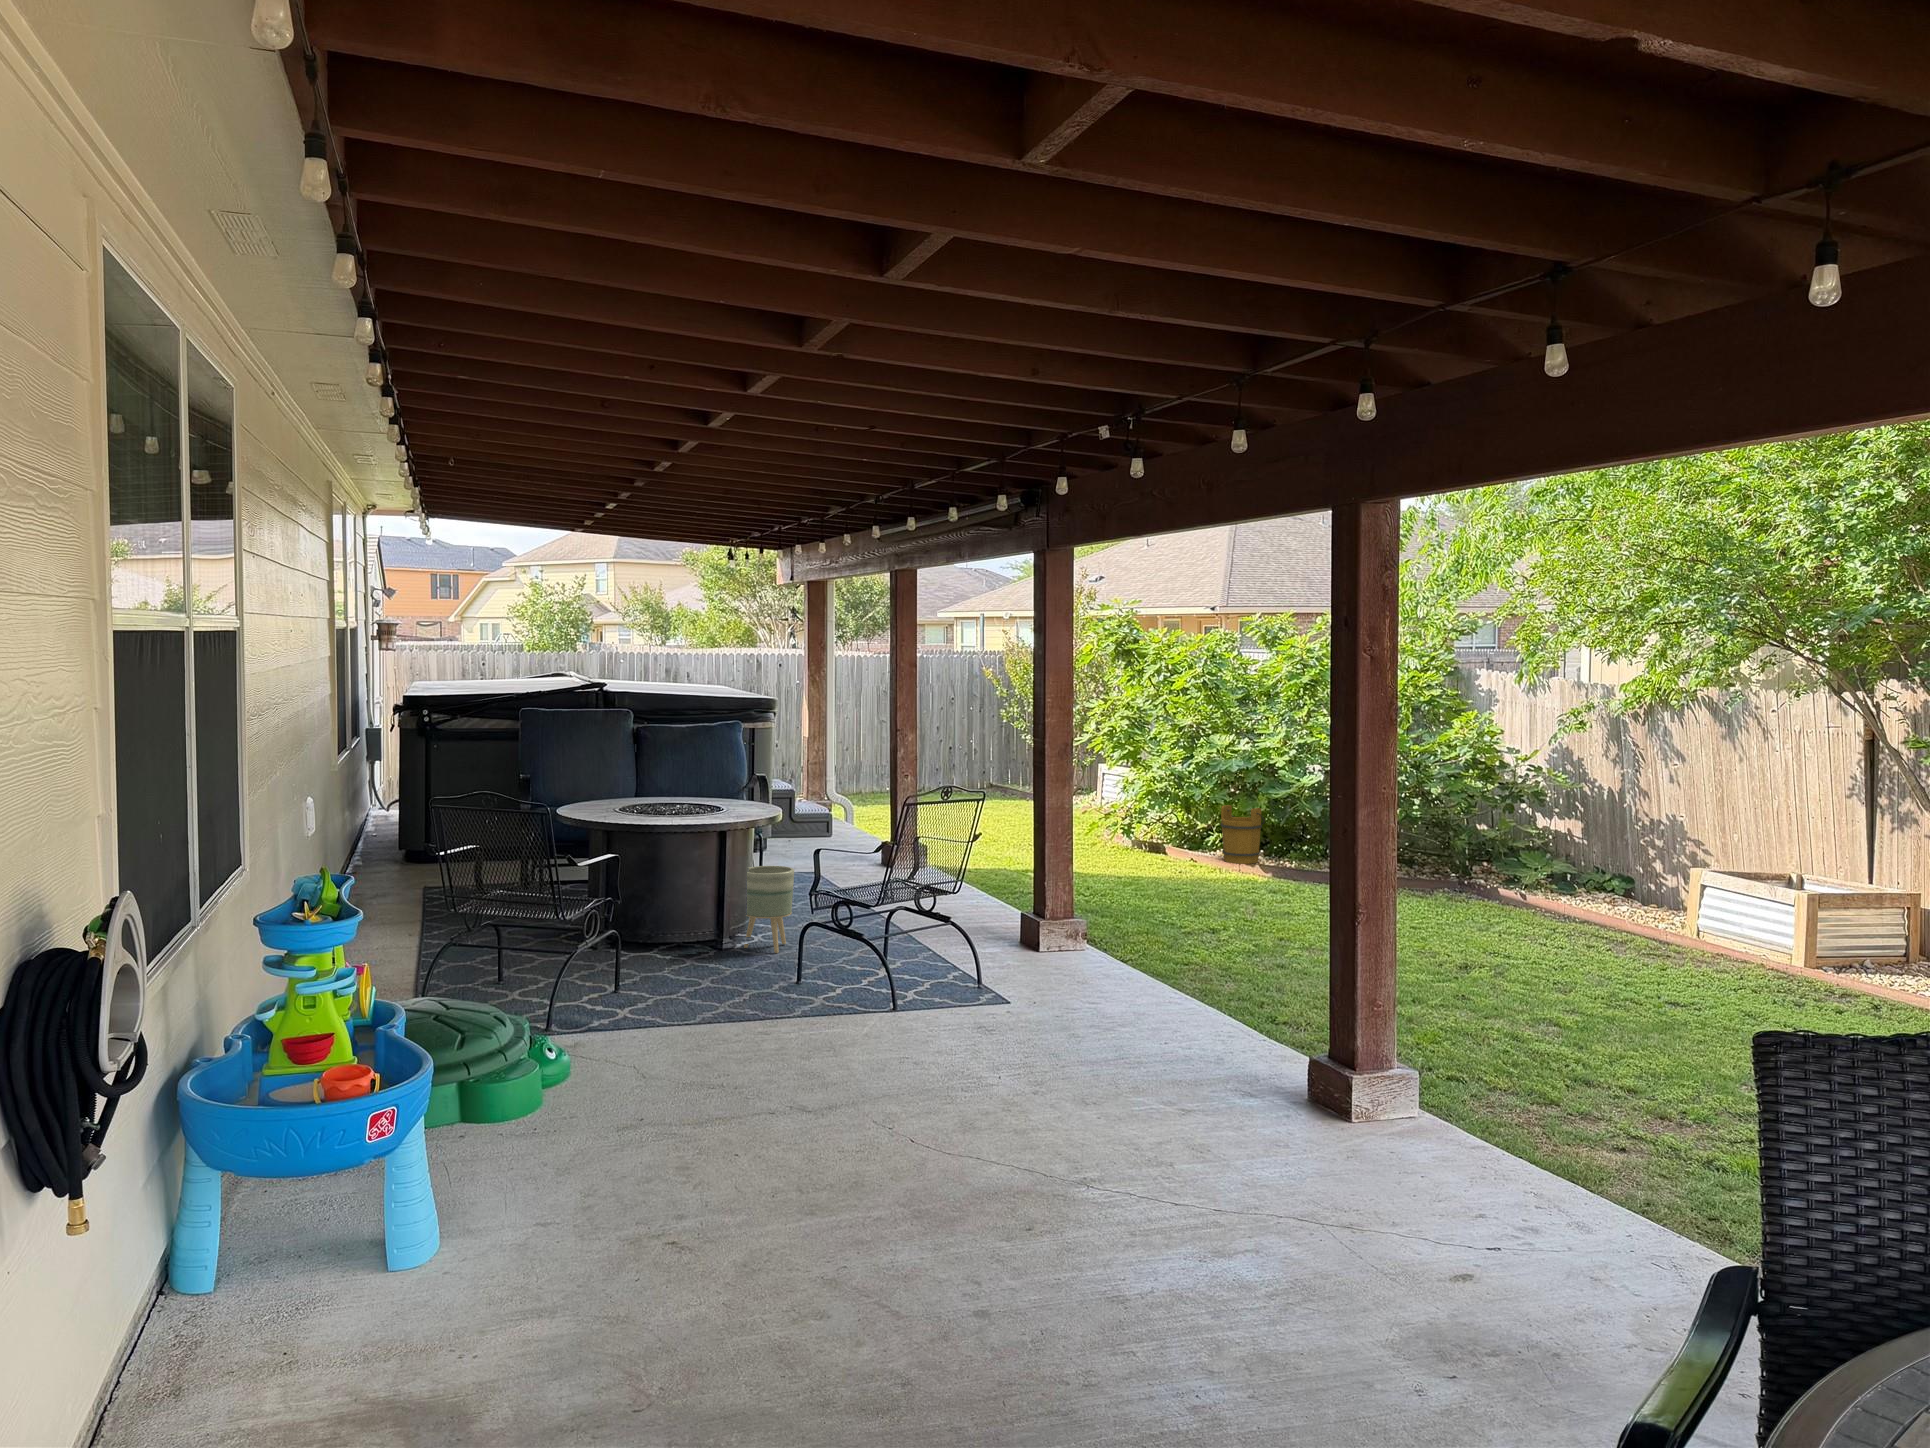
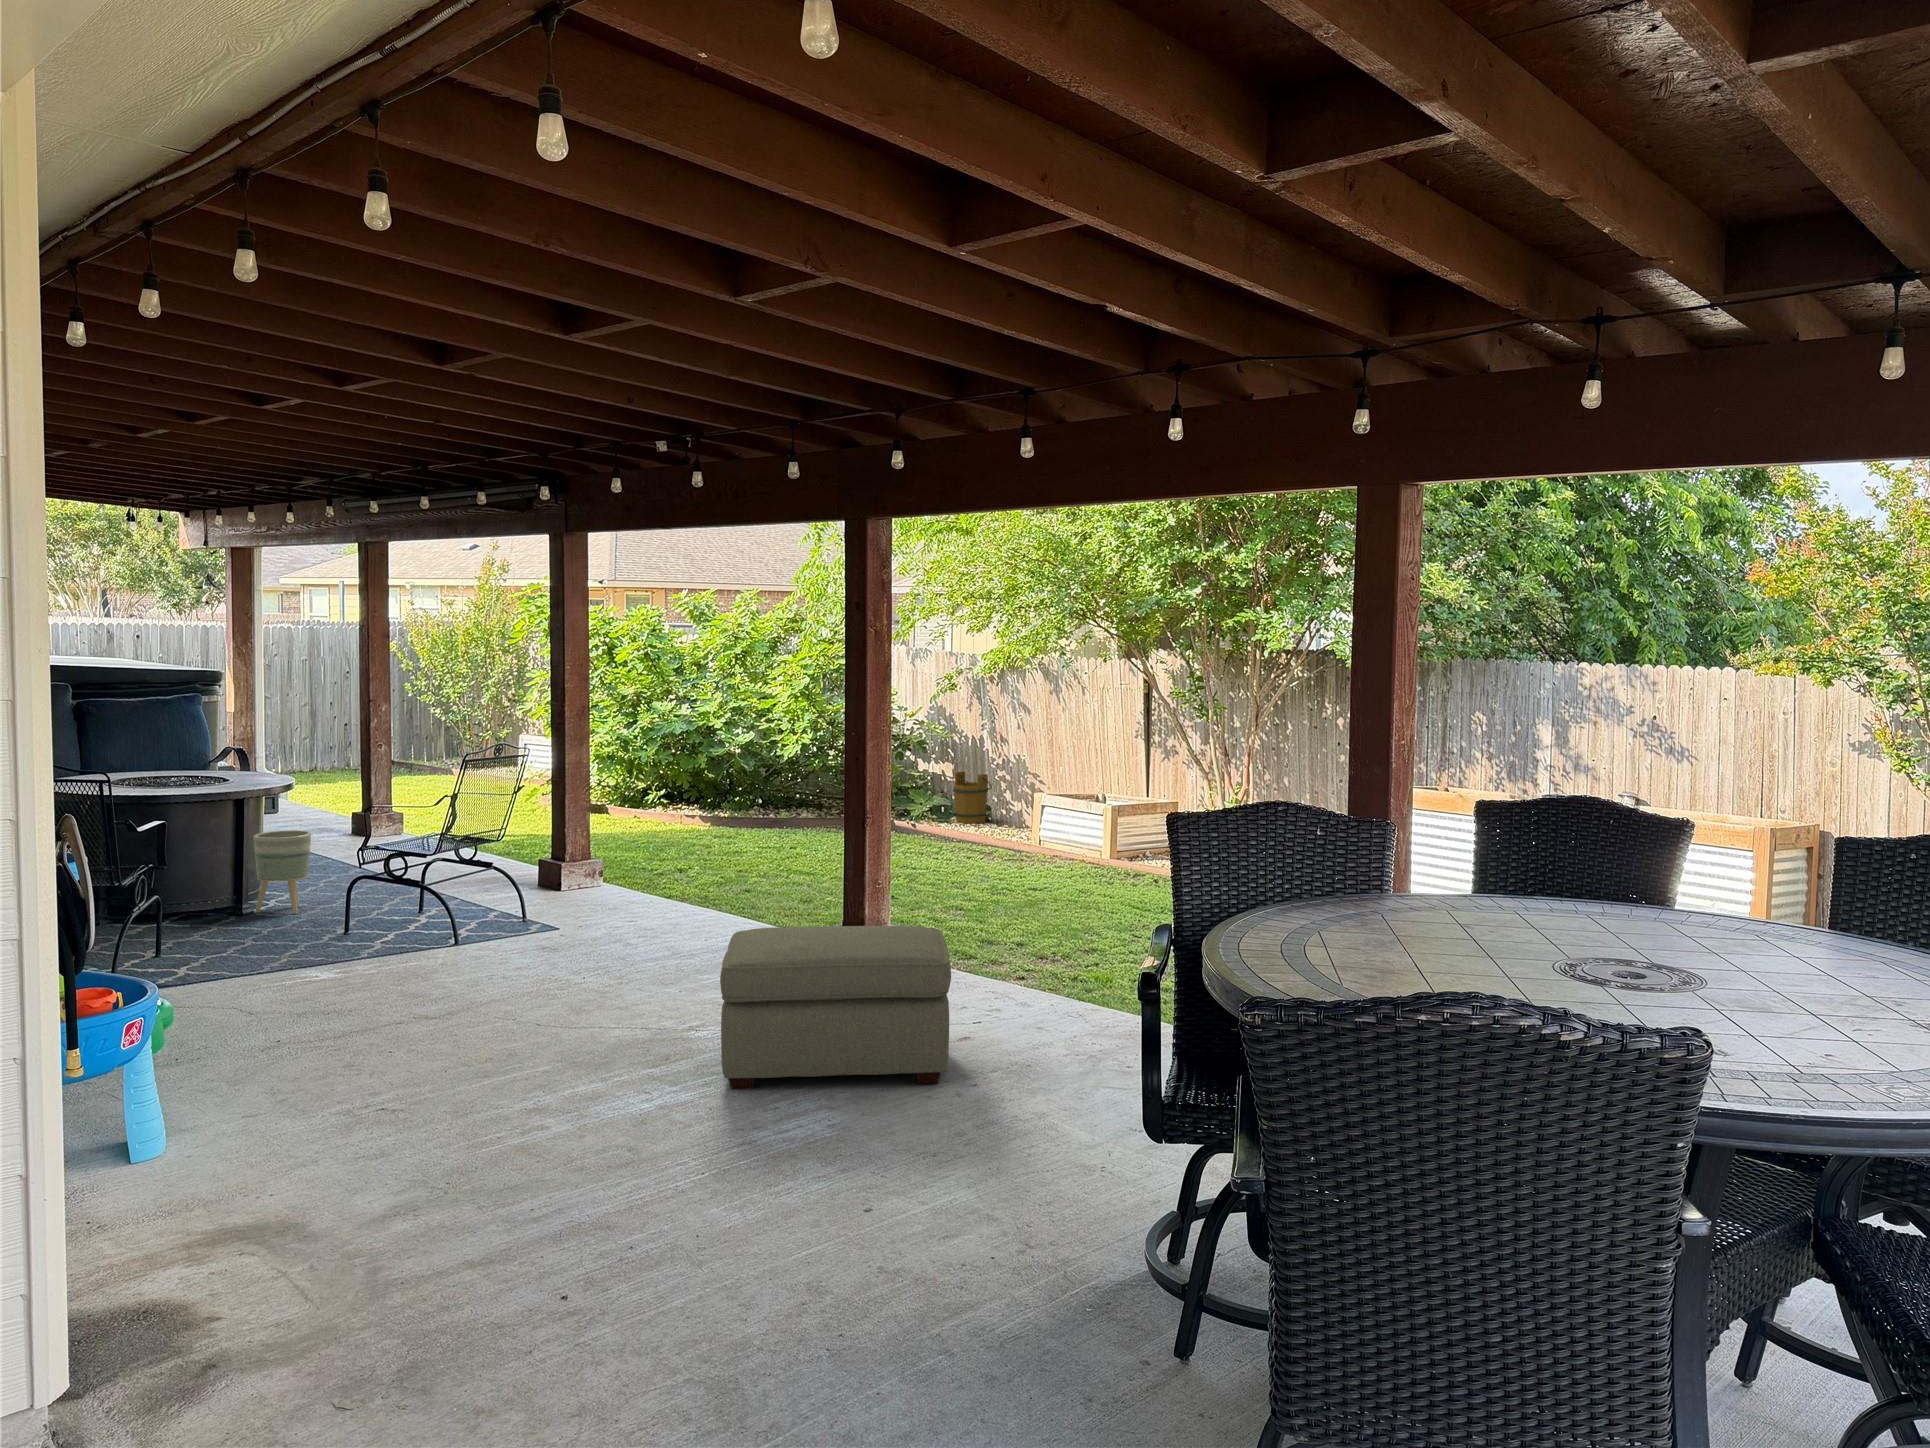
bucket: present [1221,805,1265,864] -> present [954,772,992,824]
ottoman: none [1041,1057,1384,1332] -> present [720,926,951,1089]

